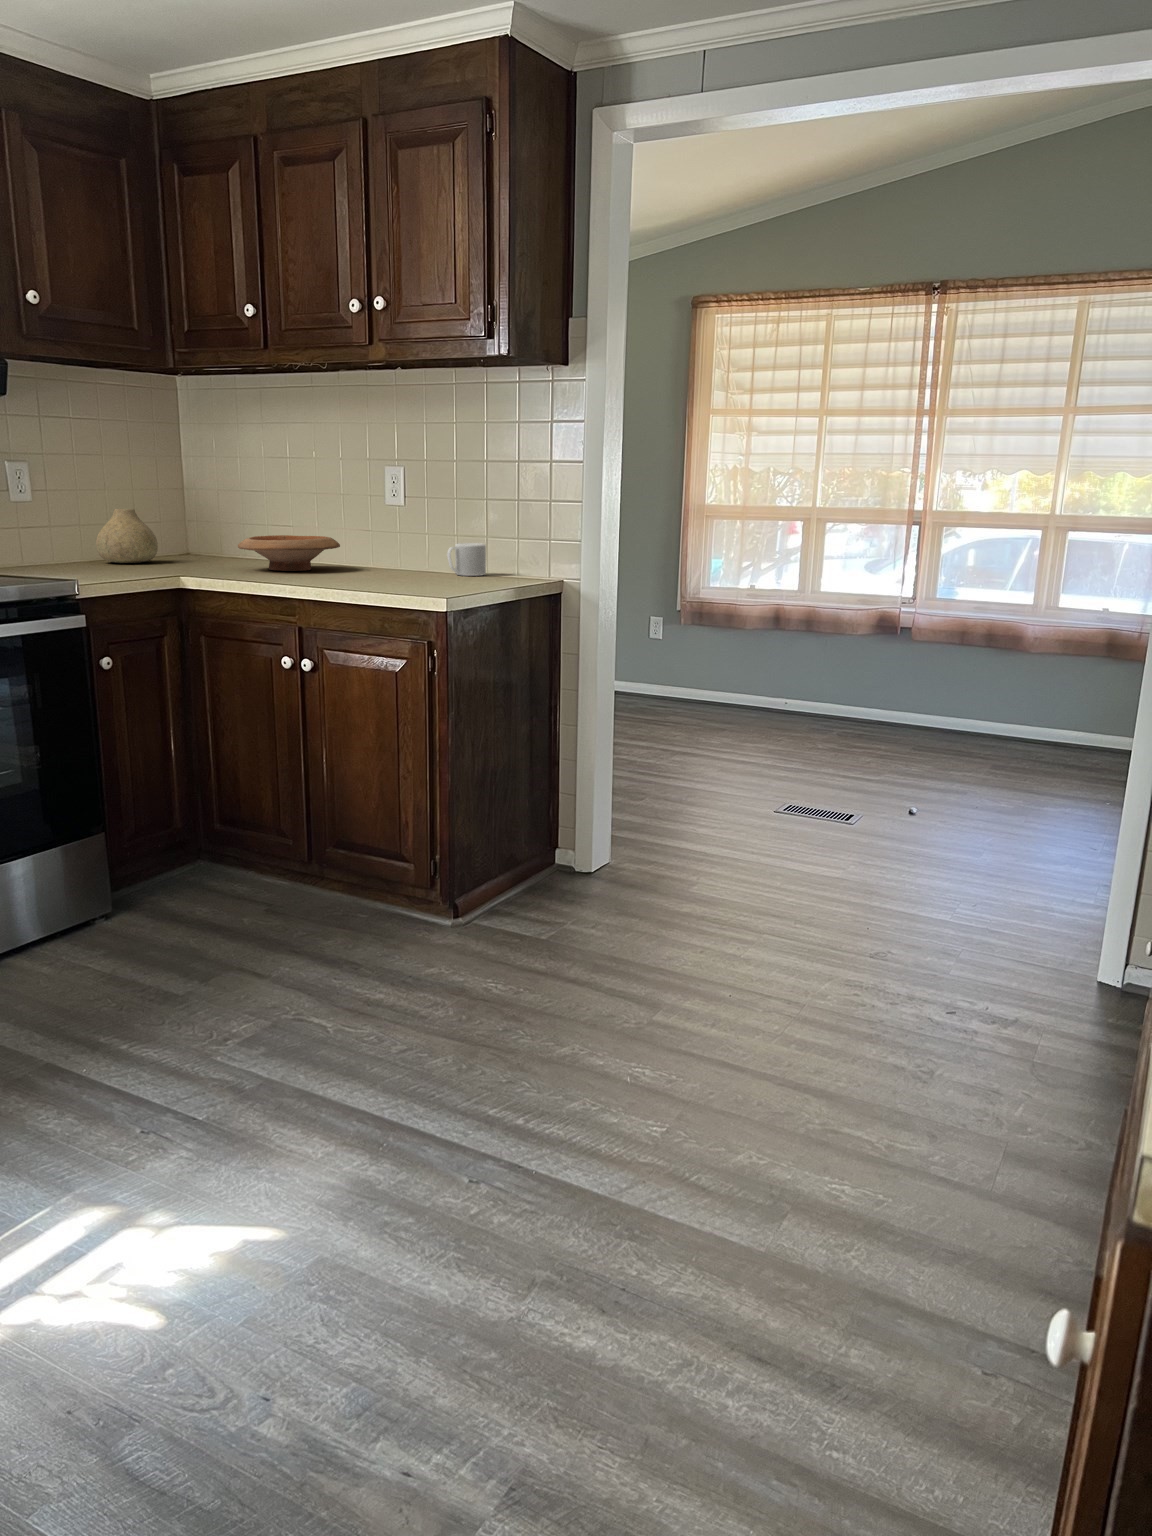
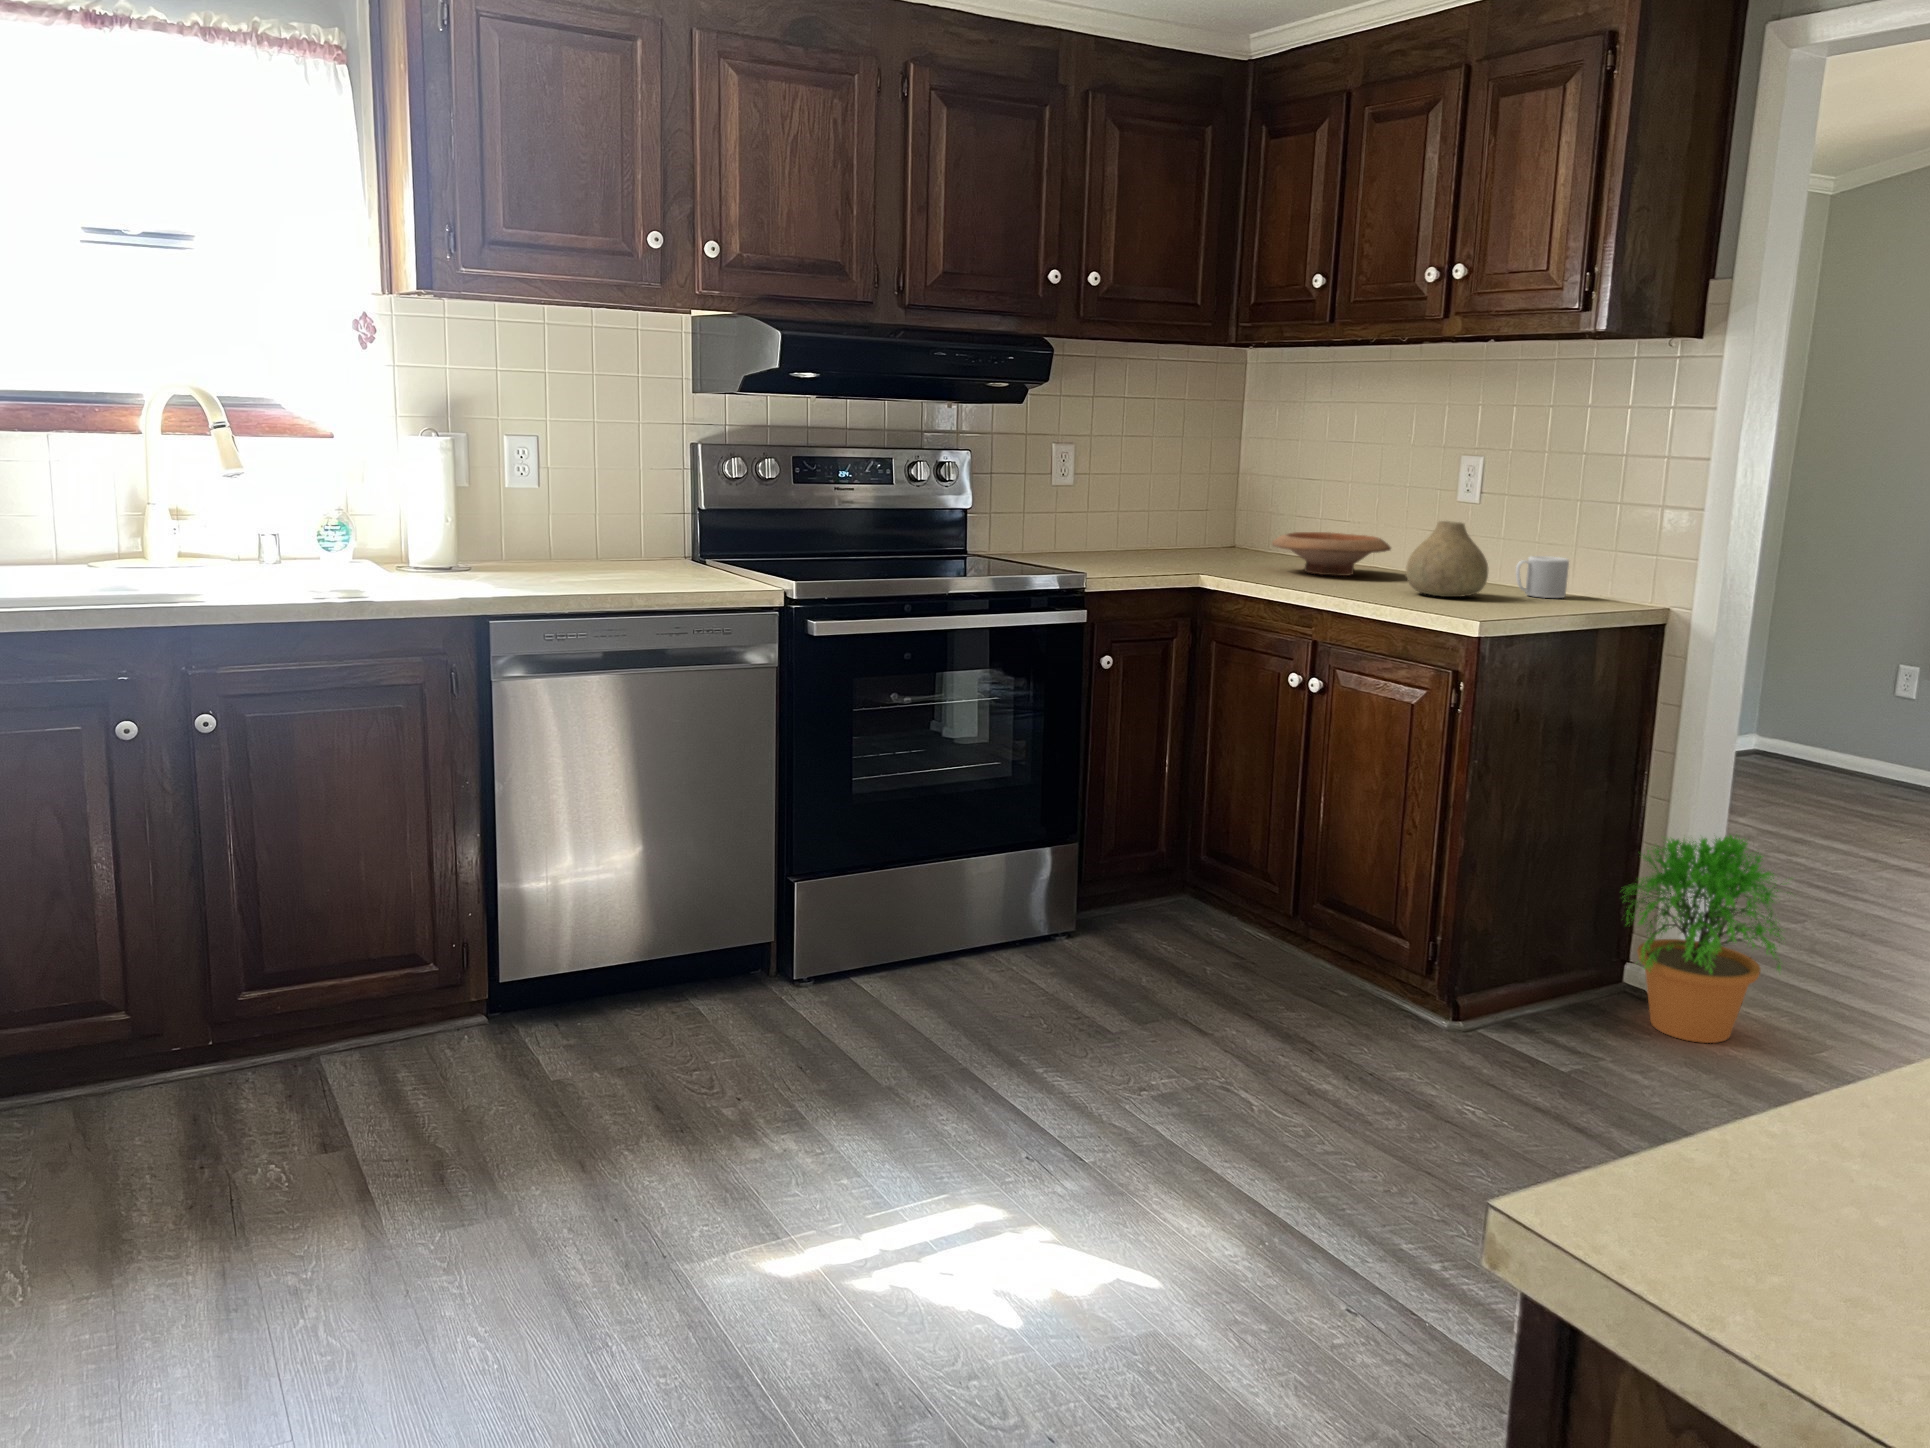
vase: present [96,509,158,563] -> present [1406,521,1488,597]
potted plant: none [555,738,676,894] -> present [1626,835,1787,1043]

